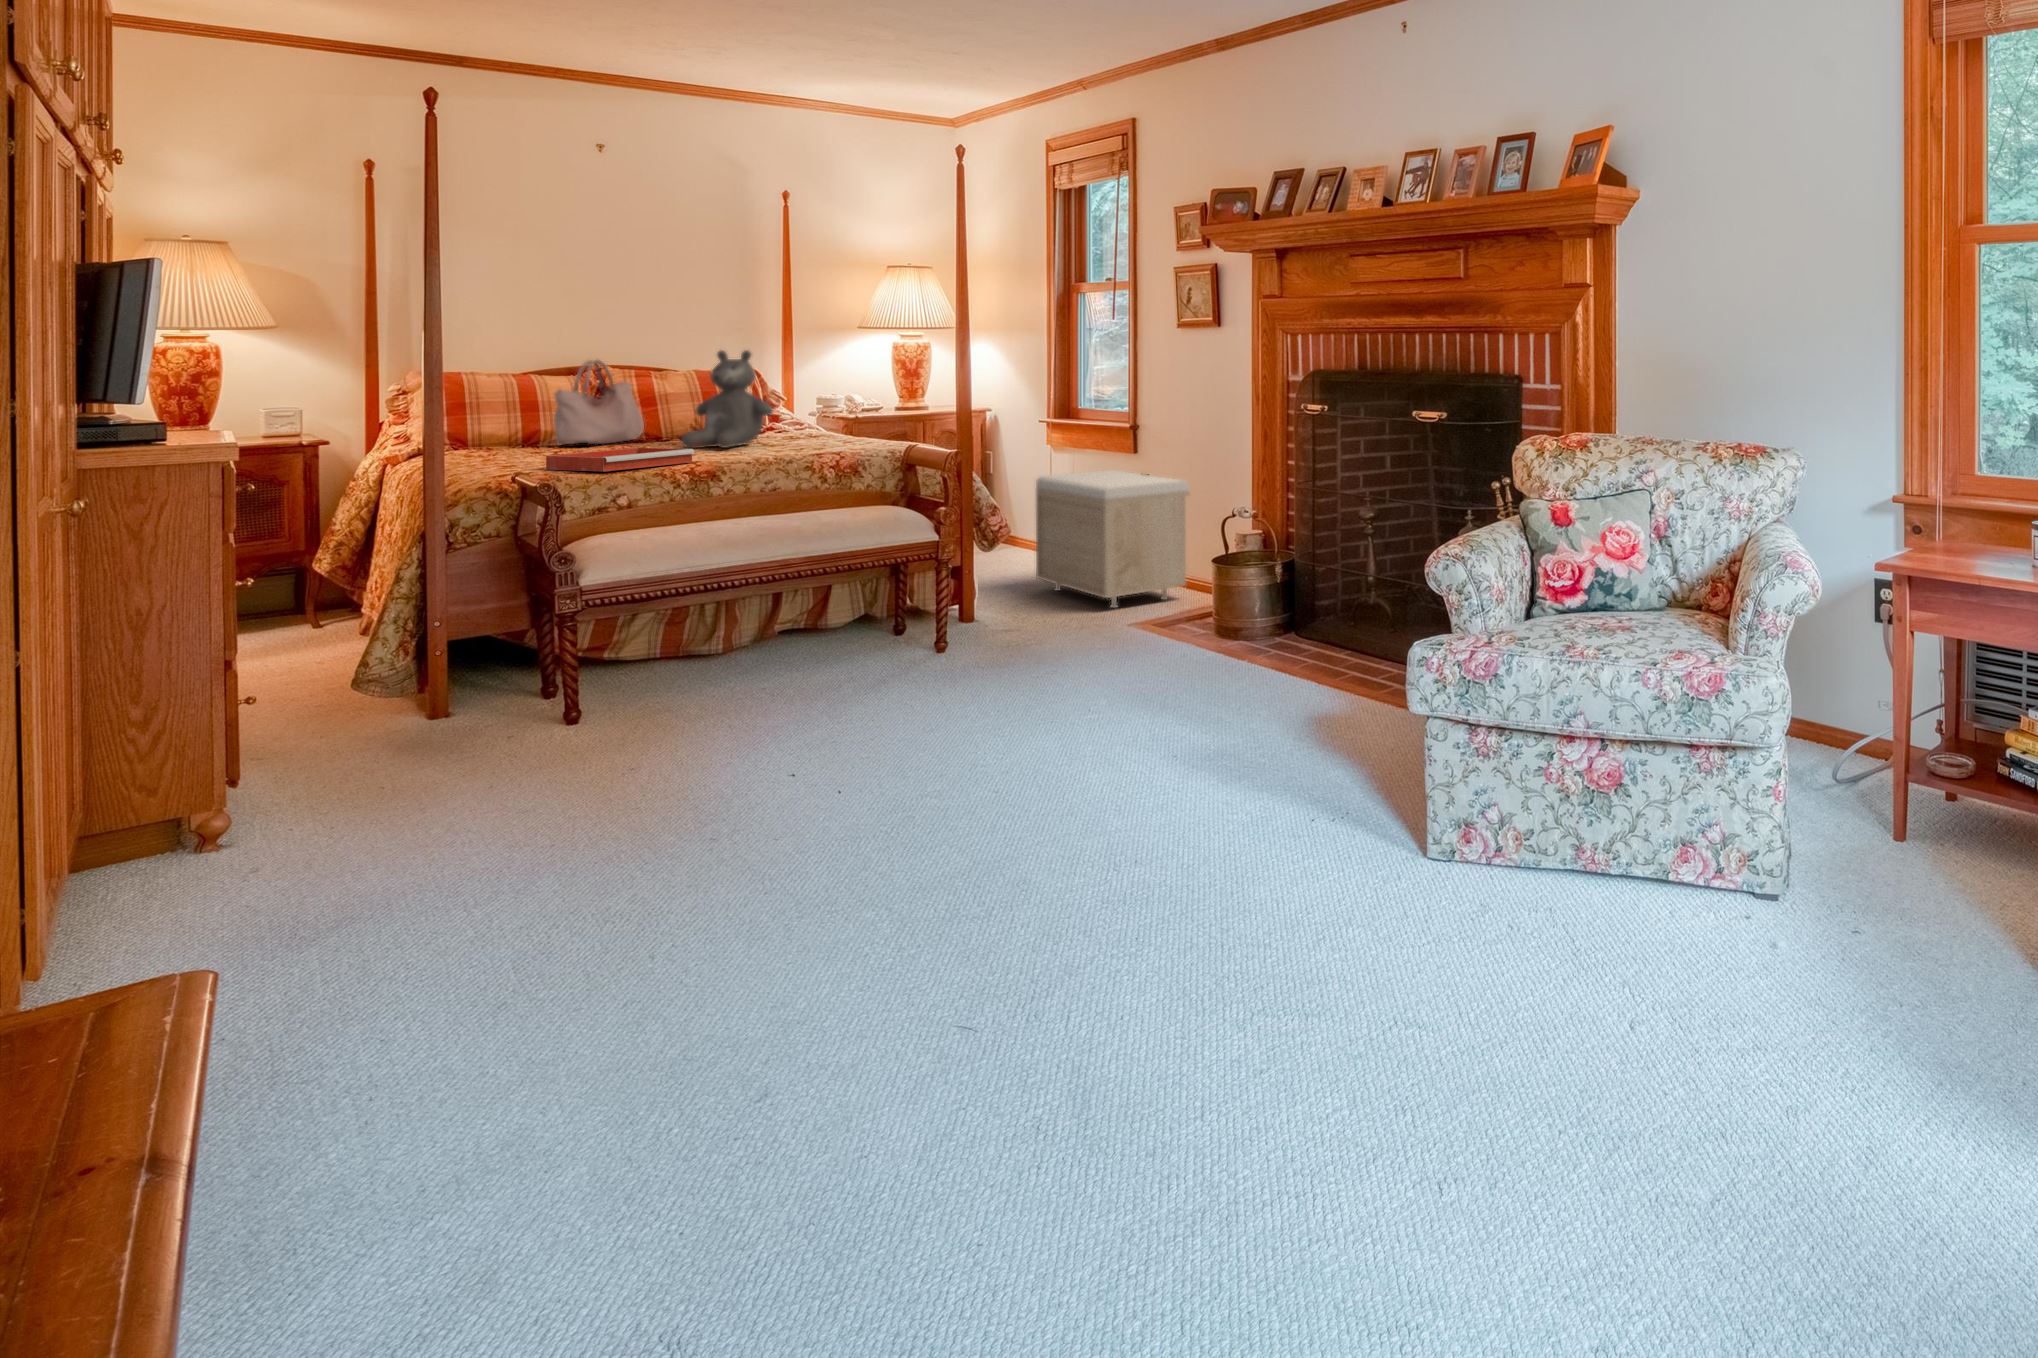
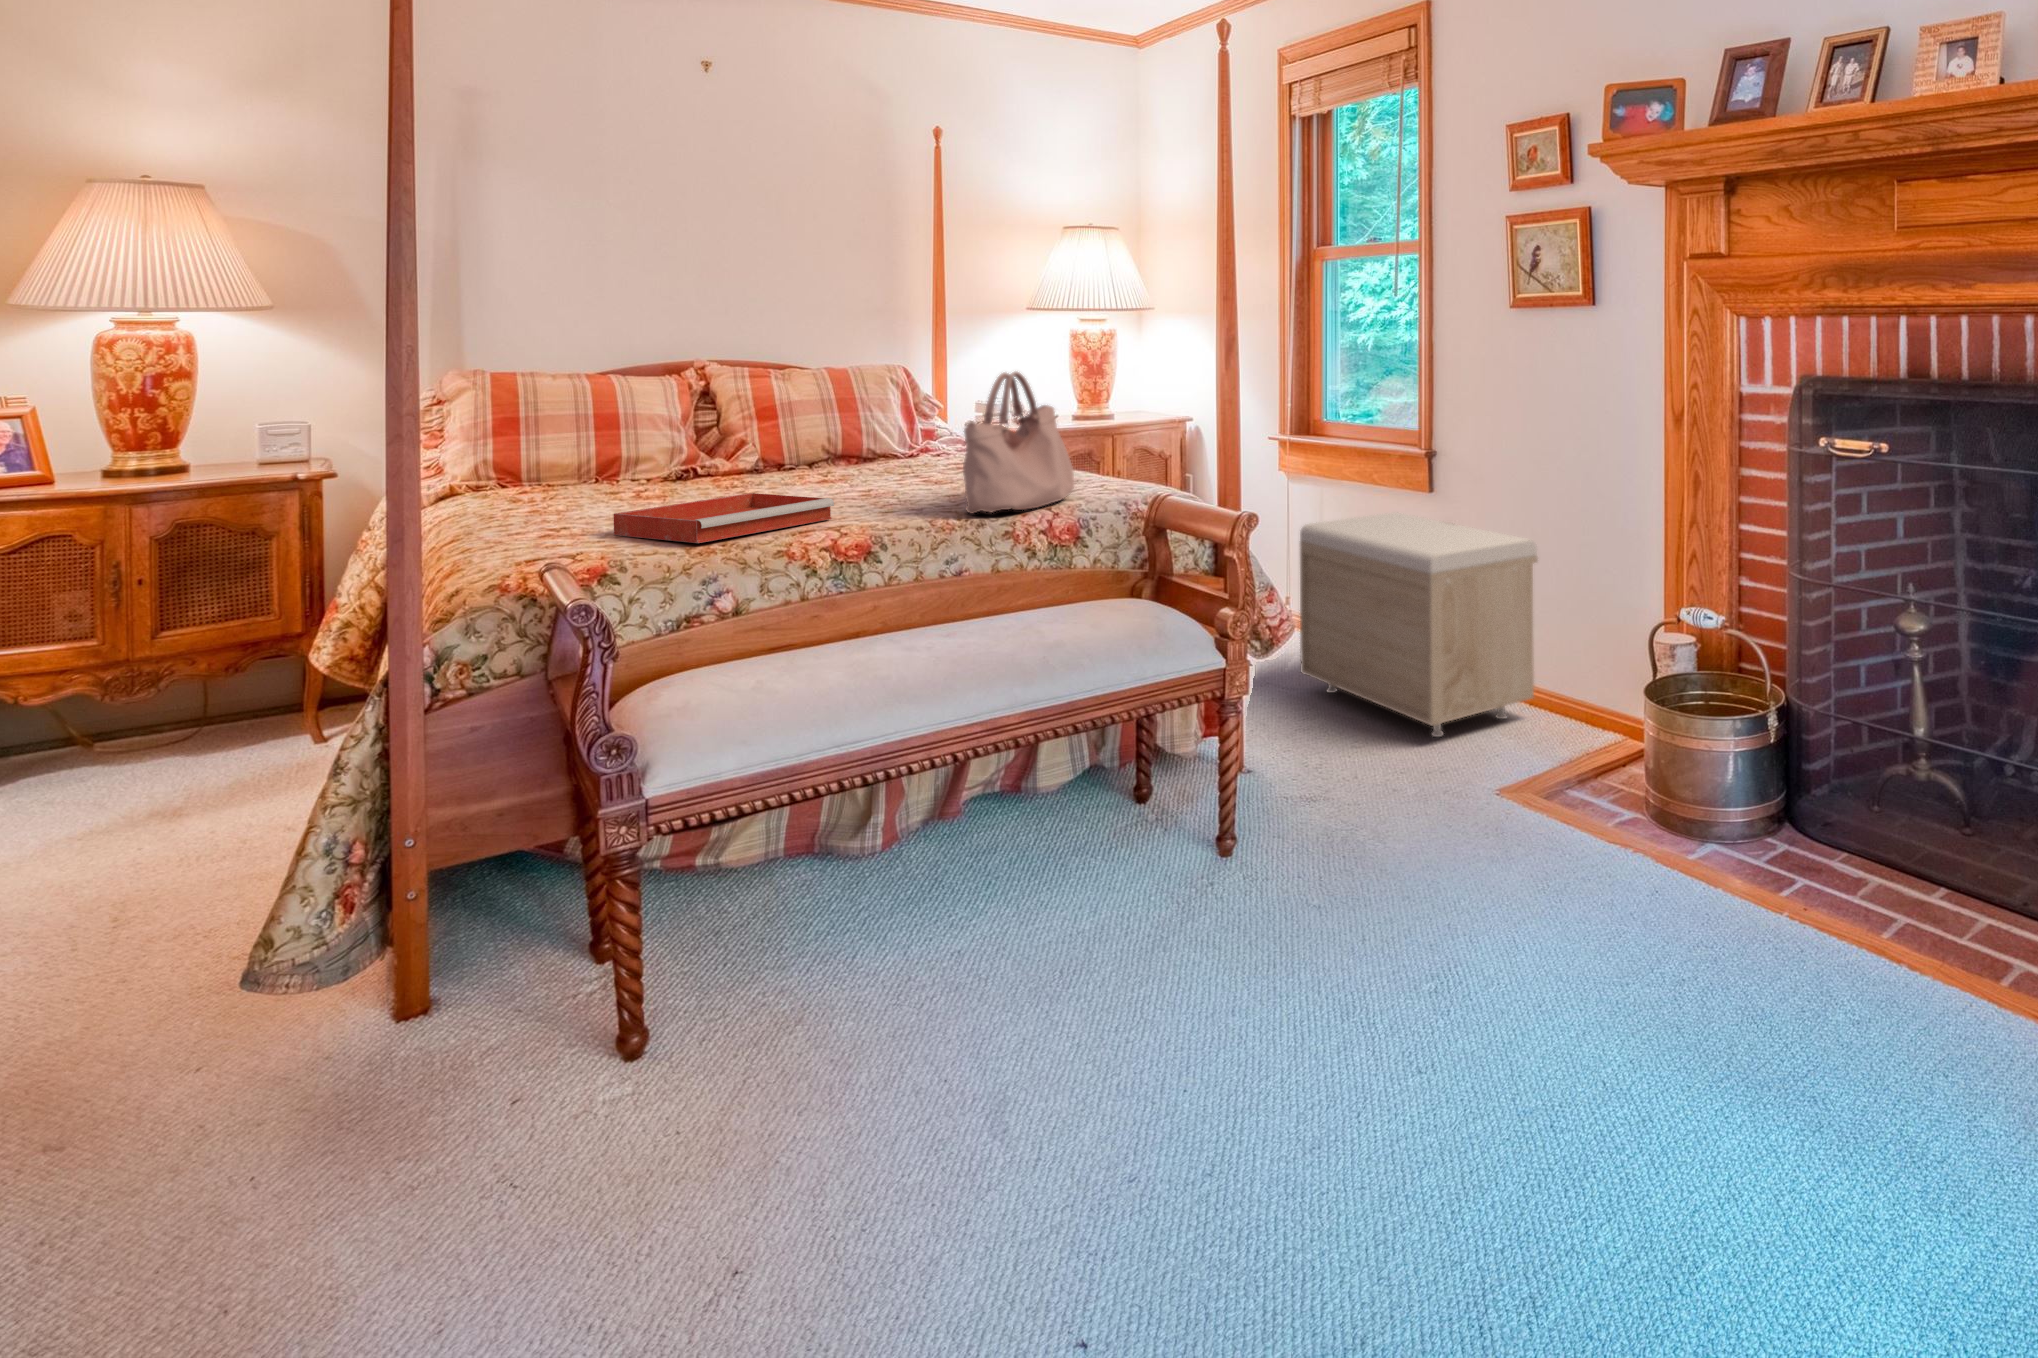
teddy bear: present [681,350,773,448] -> none [813,342,940,488]
handbag: present [554,360,644,446] -> present [963,372,1074,514]

